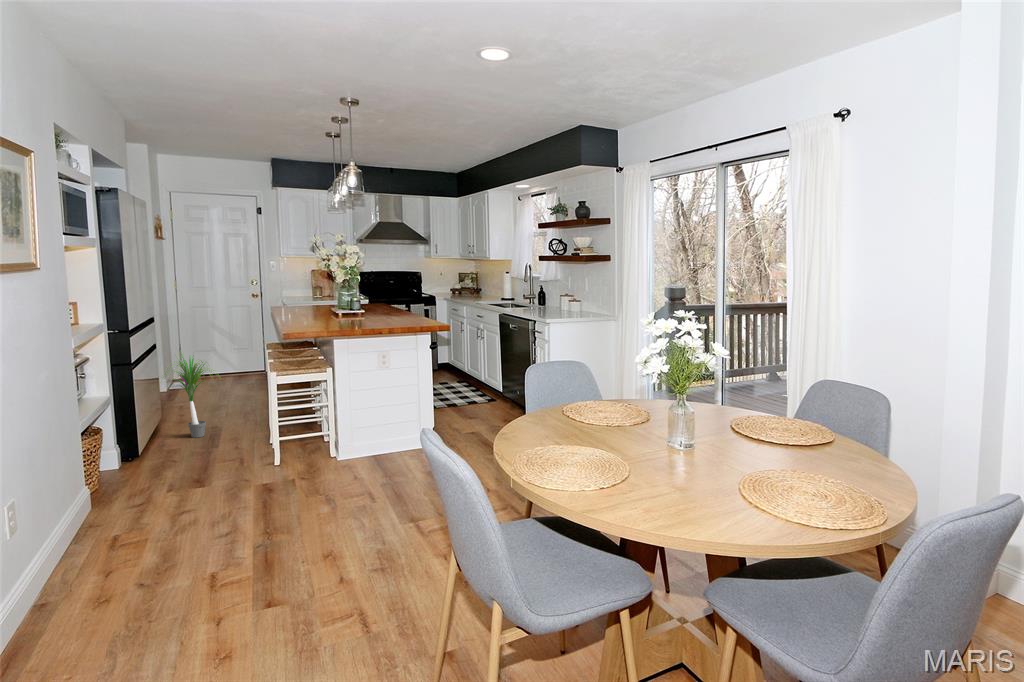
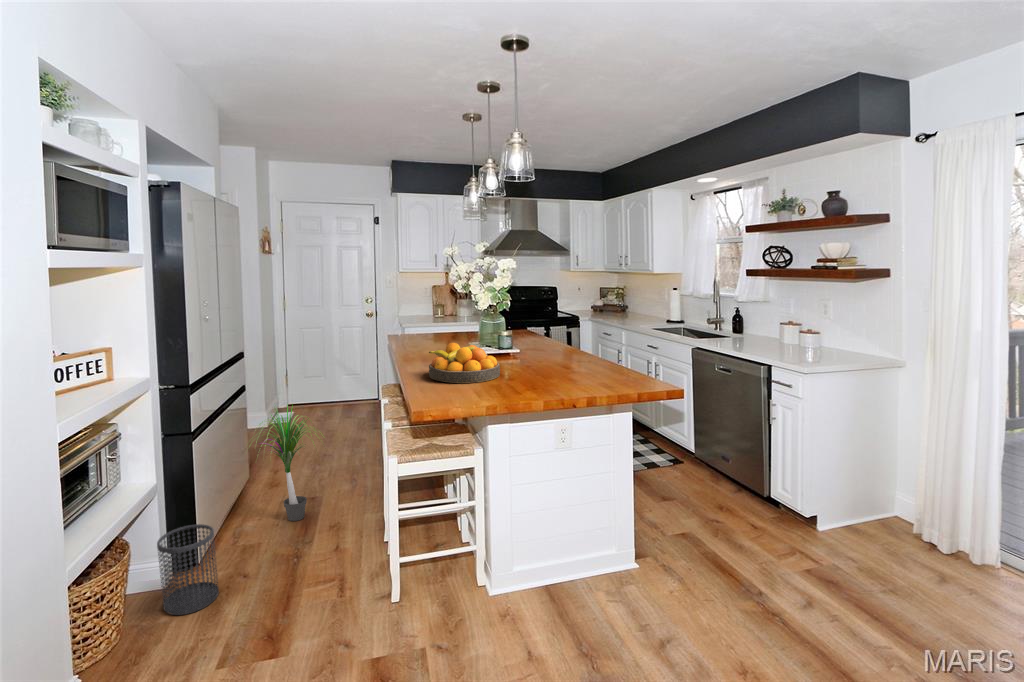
fruit bowl: none [297,300,347,325] -> present [429,343,500,383]
wastebasket: none [107,422,149,477] -> present [157,524,219,615]

